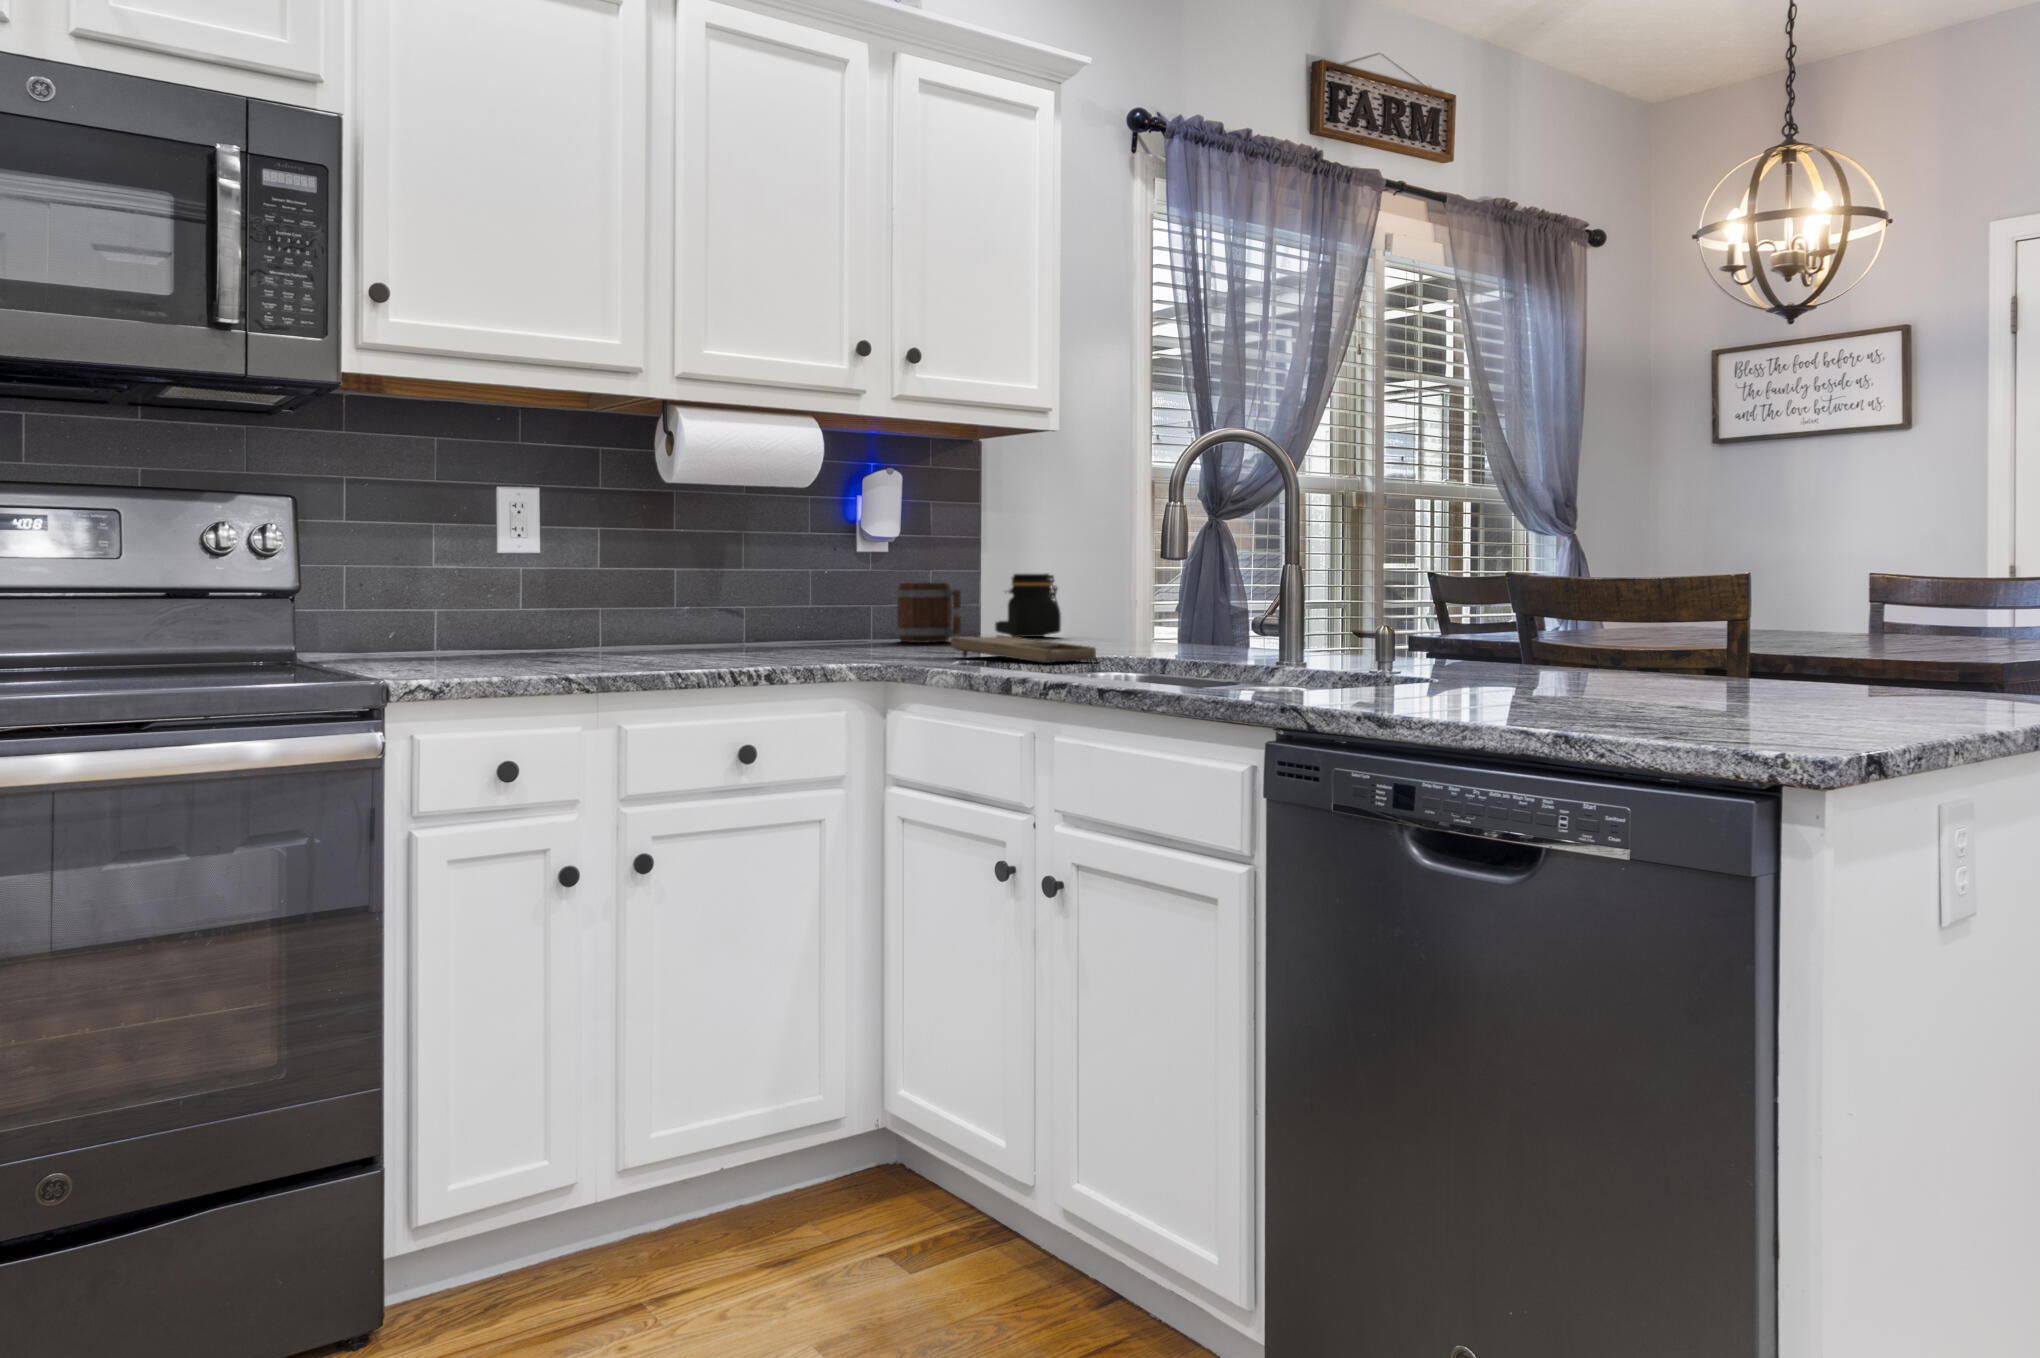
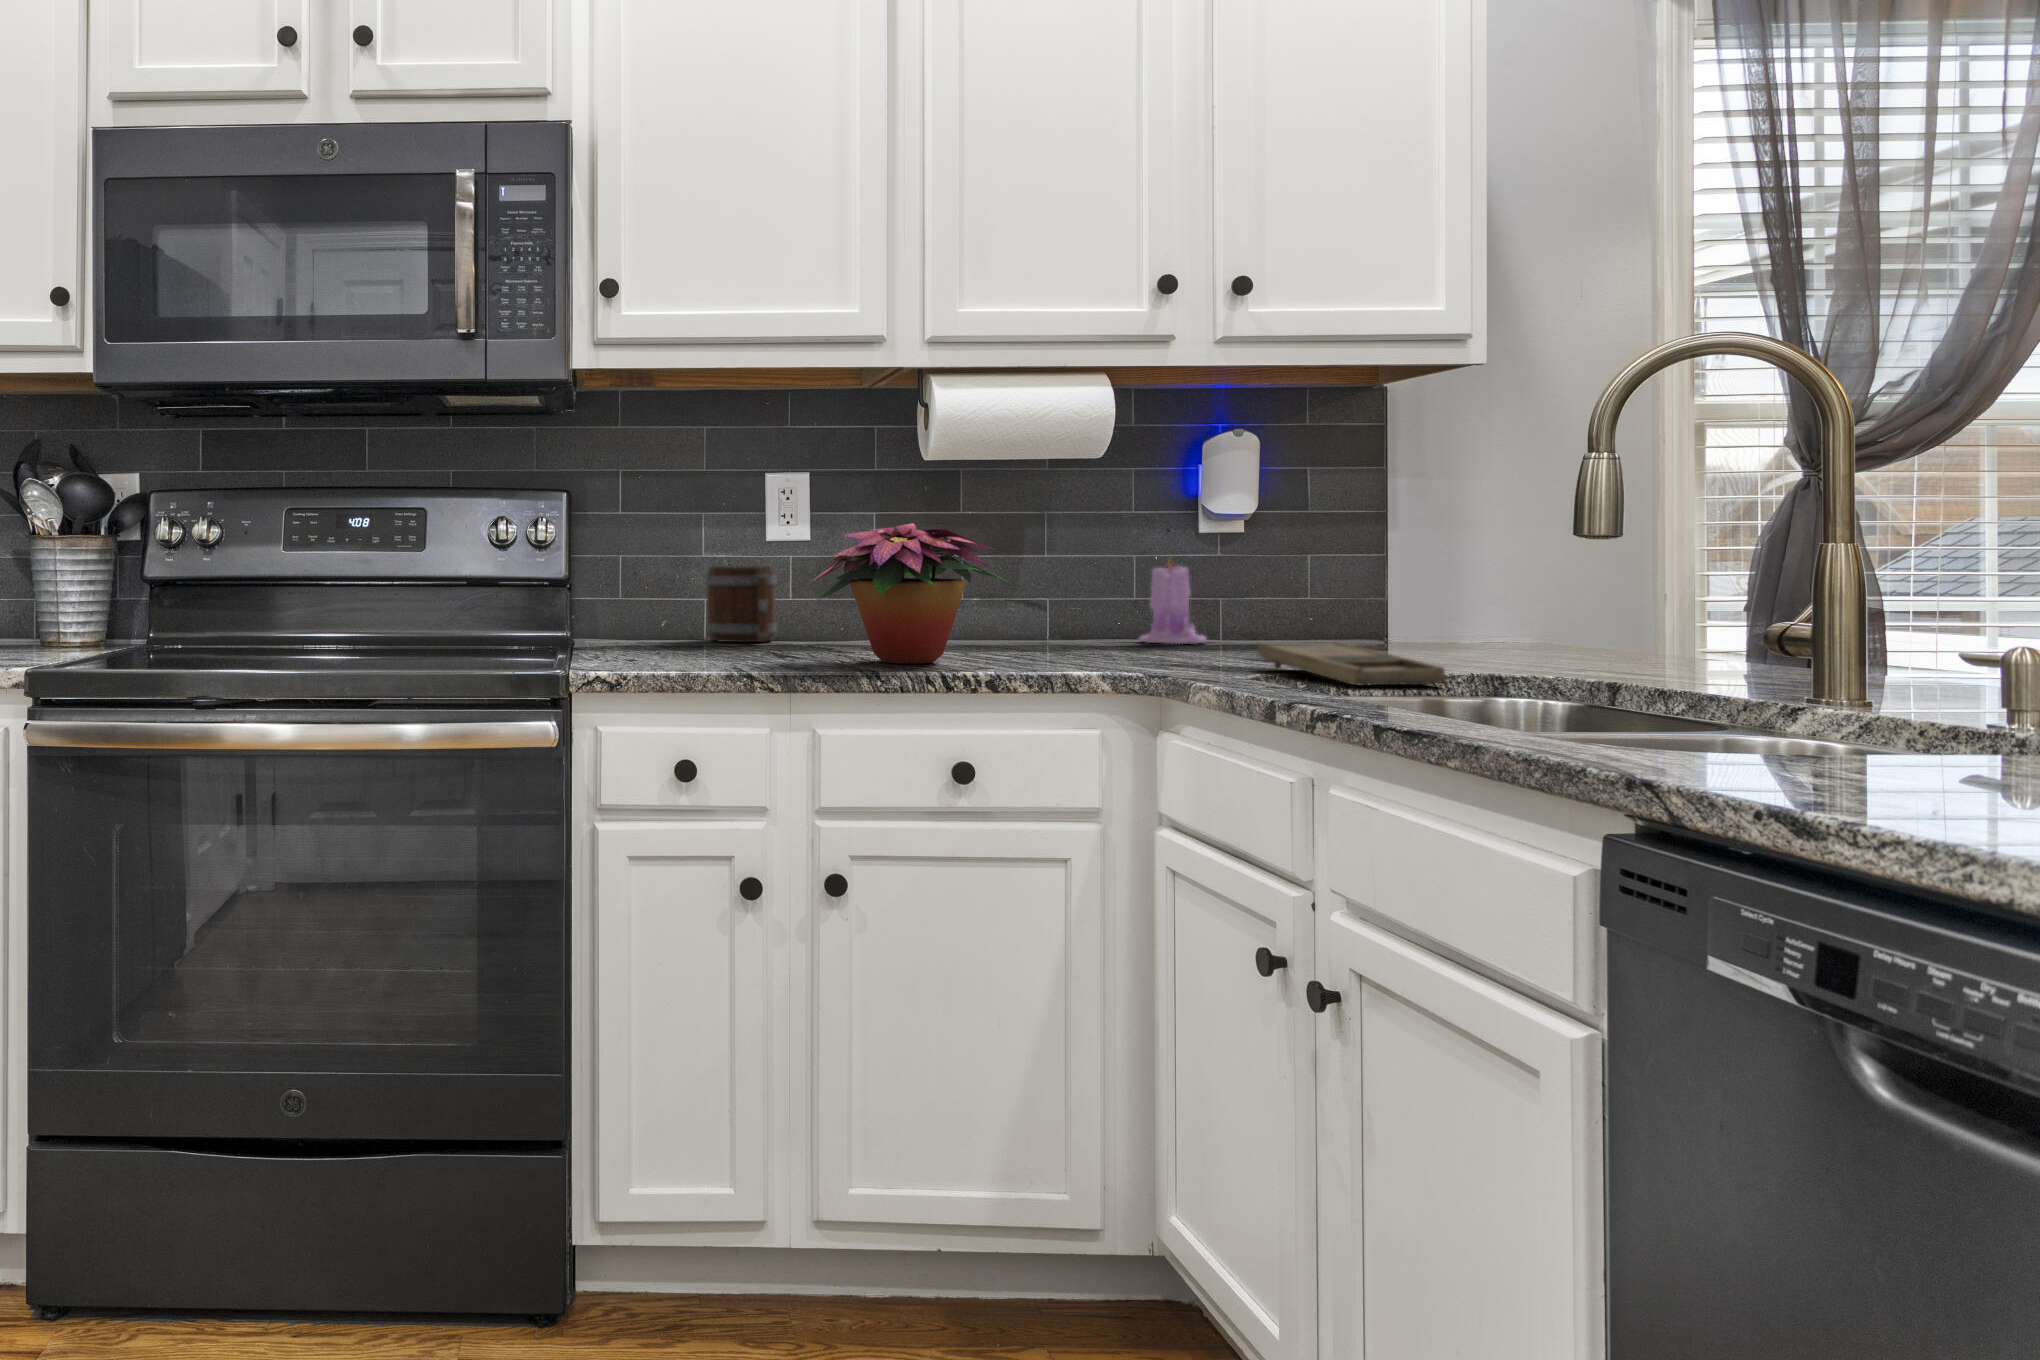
flower arrangement: none [579,539,769,664] -> present [812,523,1007,663]
candle: none [811,573,864,646] -> present [1139,562,1206,644]
jar: present [995,574,1061,637] -> none [1429,552,1535,639]
mug: present [896,582,961,643] -> present [706,565,777,642]

